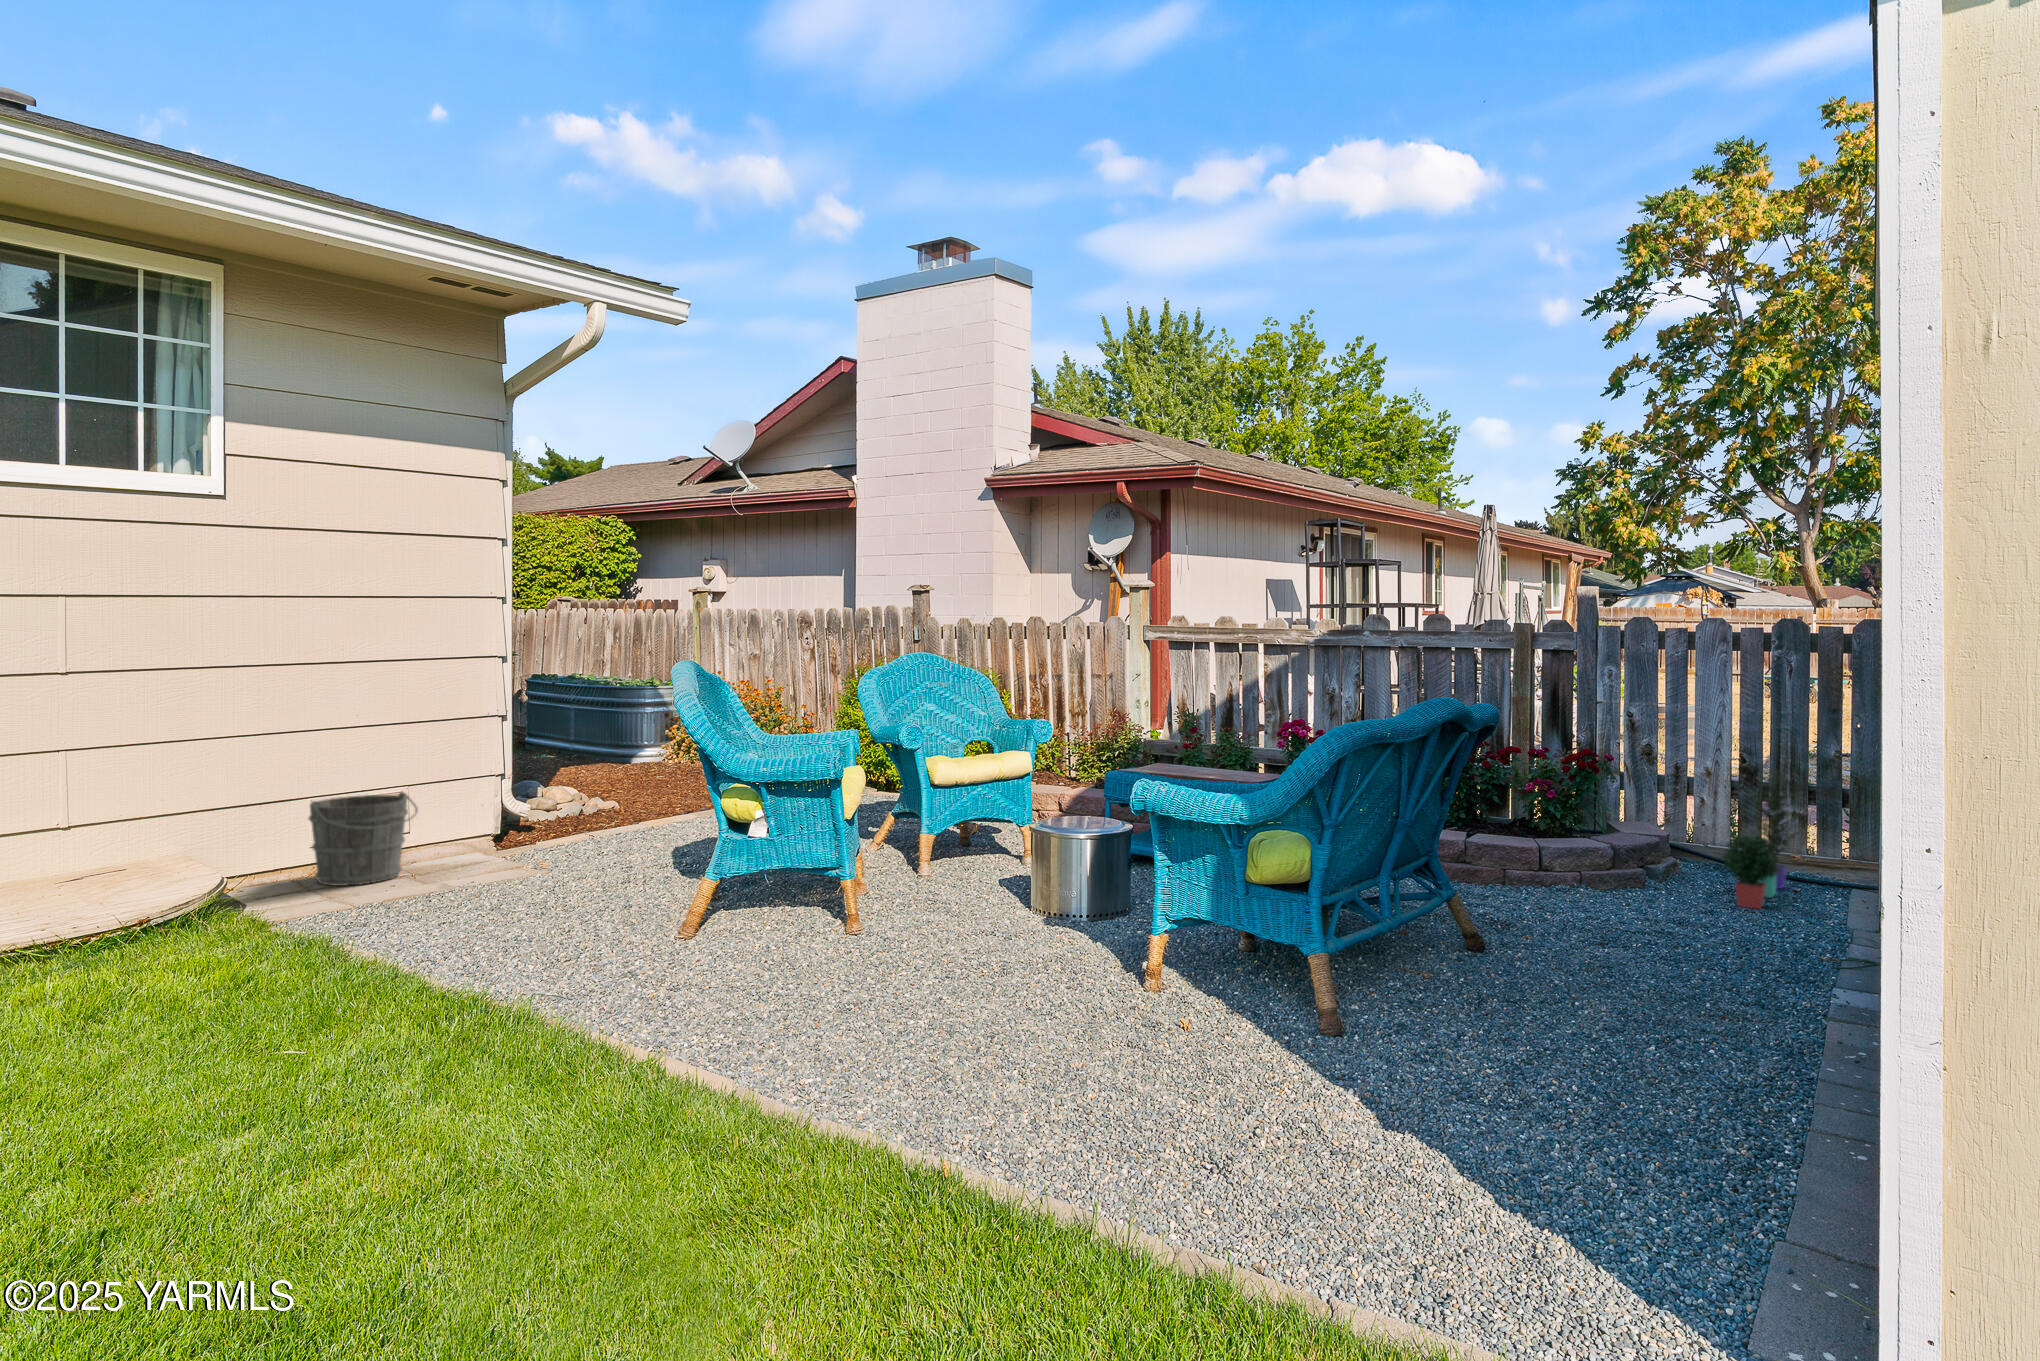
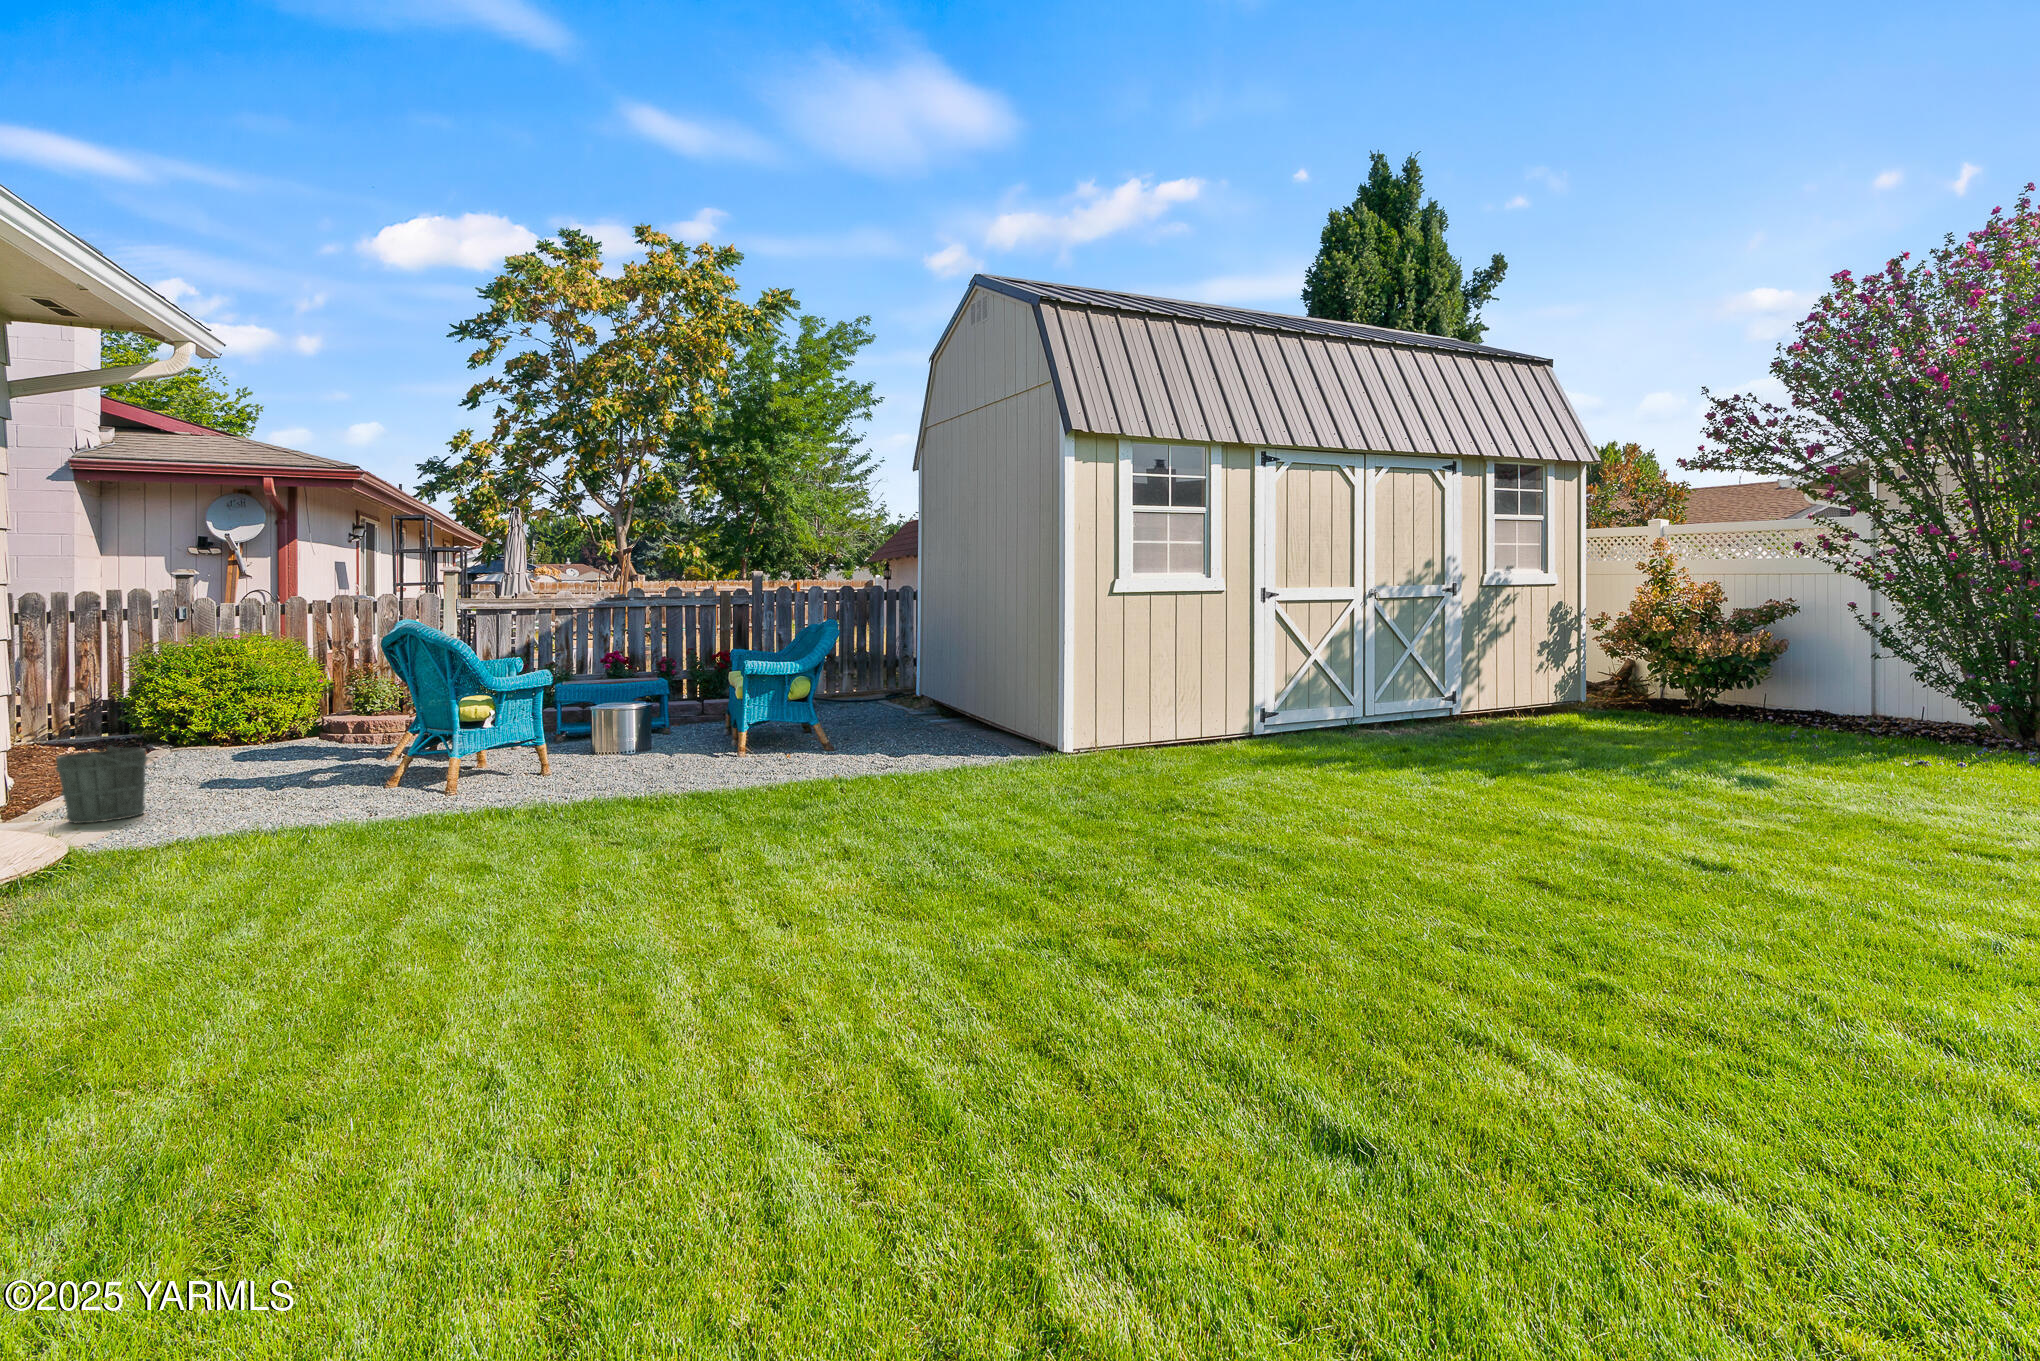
potted plant: present [1723,768,1797,909] -> none [828,643,860,701]

